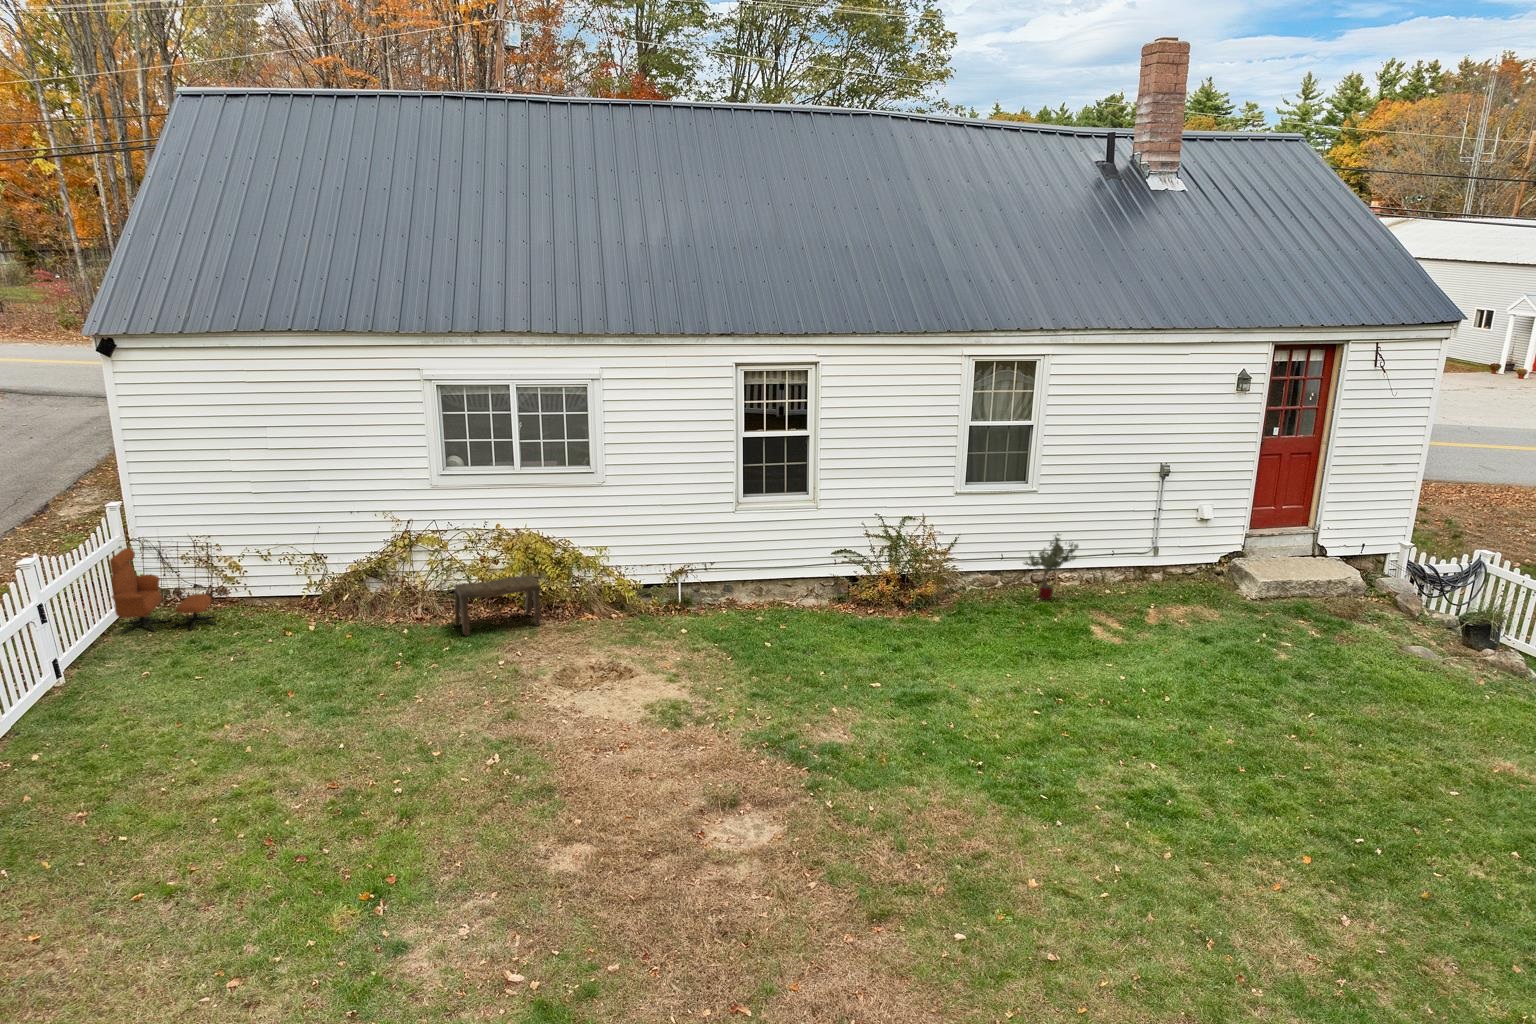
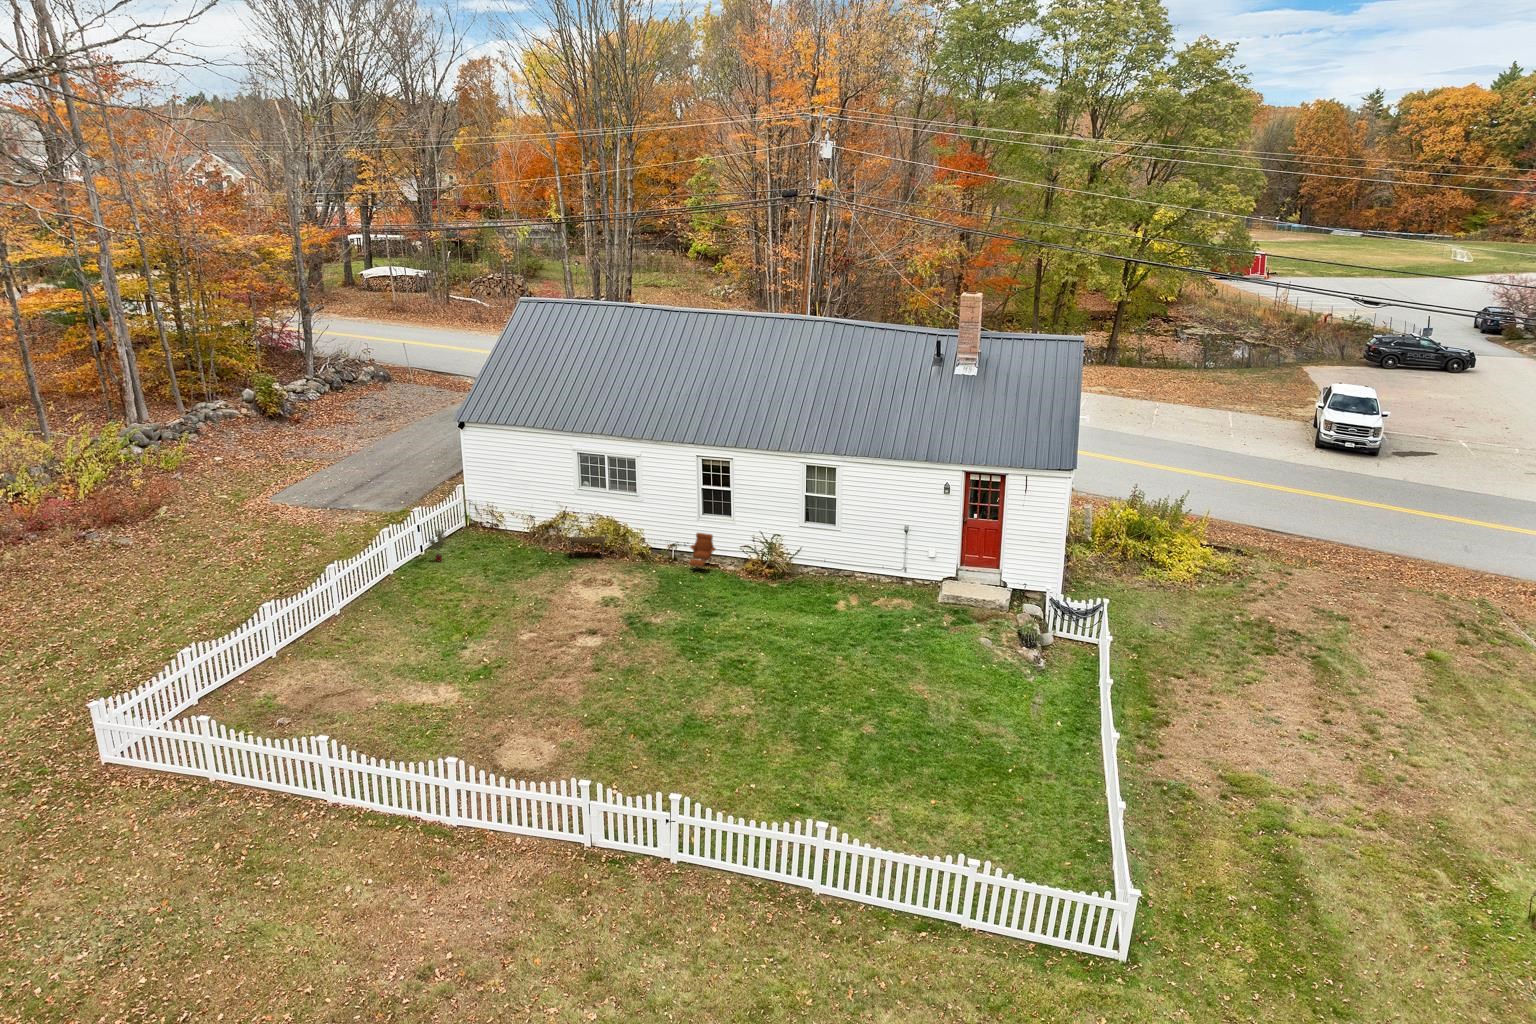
potted tree: present [1024,534,1078,600] -> present [428,530,446,562]
lounge chair: present [110,548,216,634] -> present [690,533,715,571]

